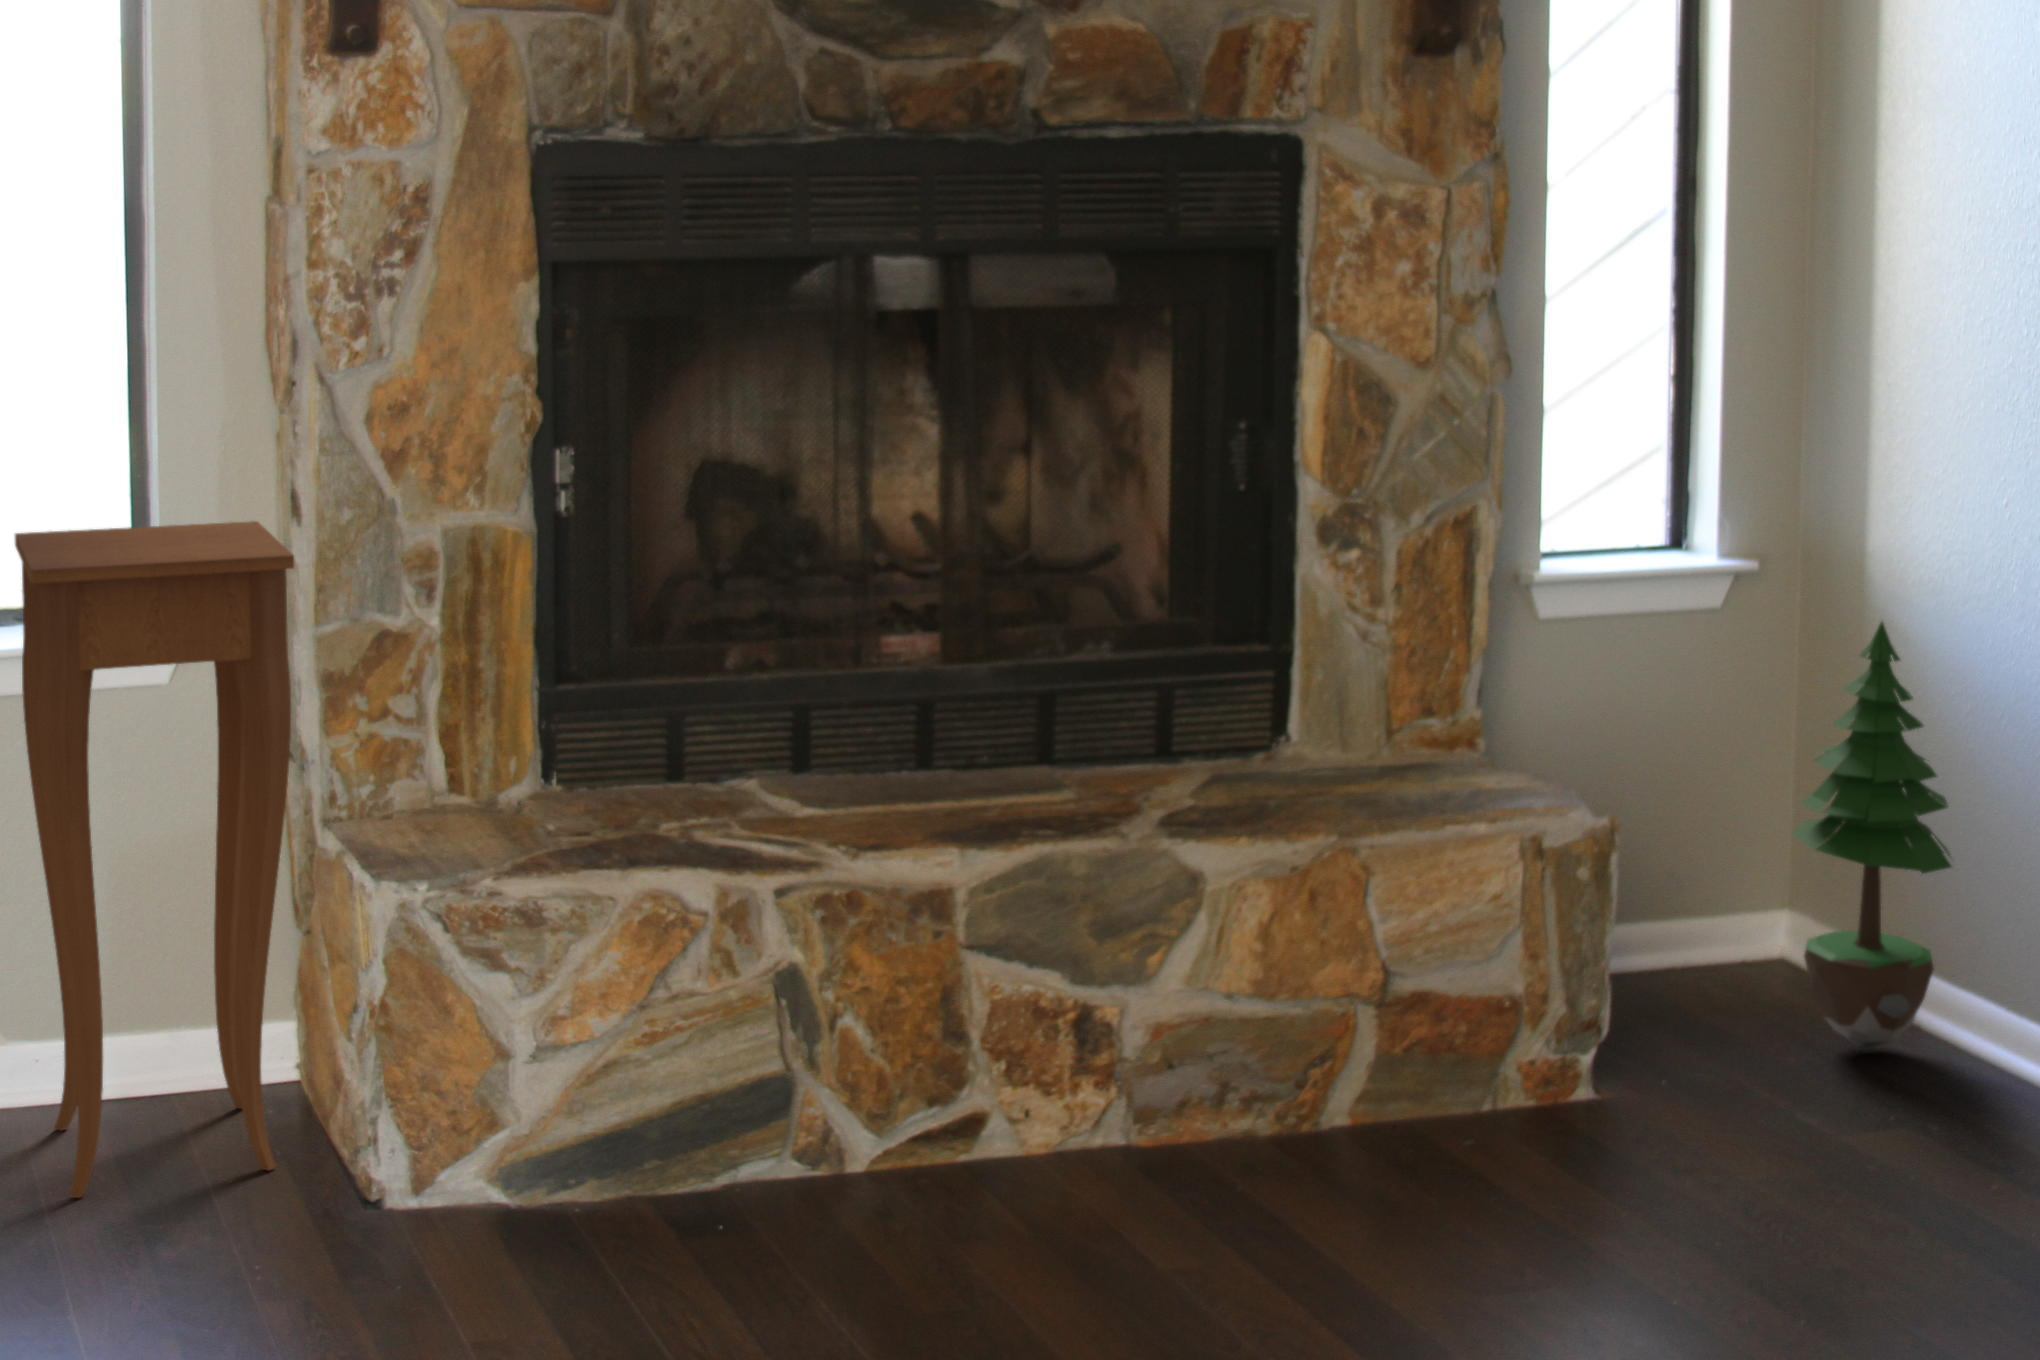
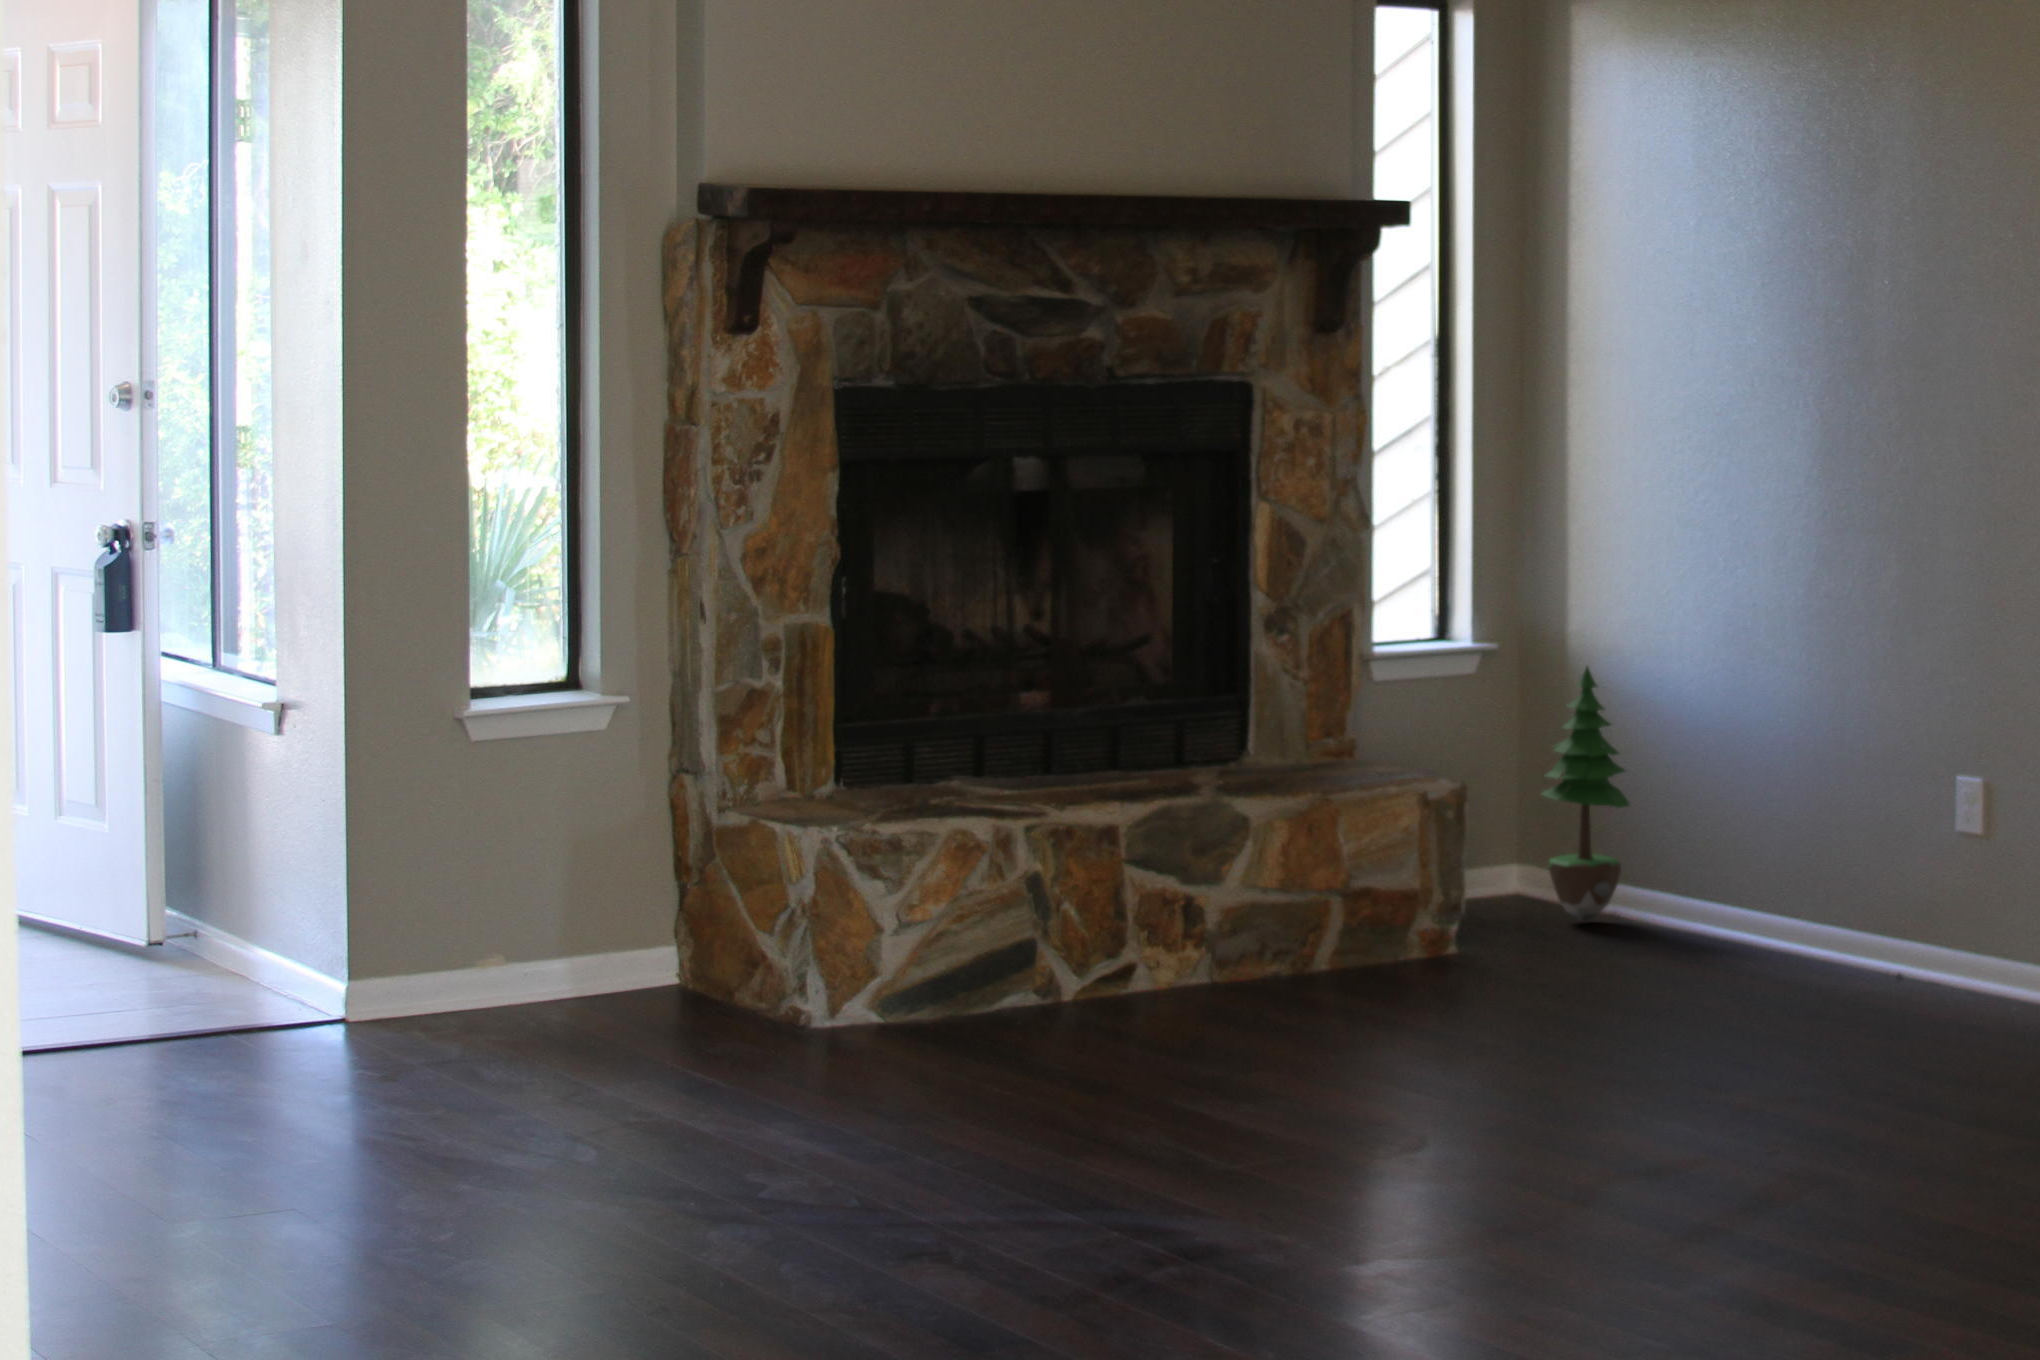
side table: present [15,521,294,1198] -> none [525,627,739,1043]

